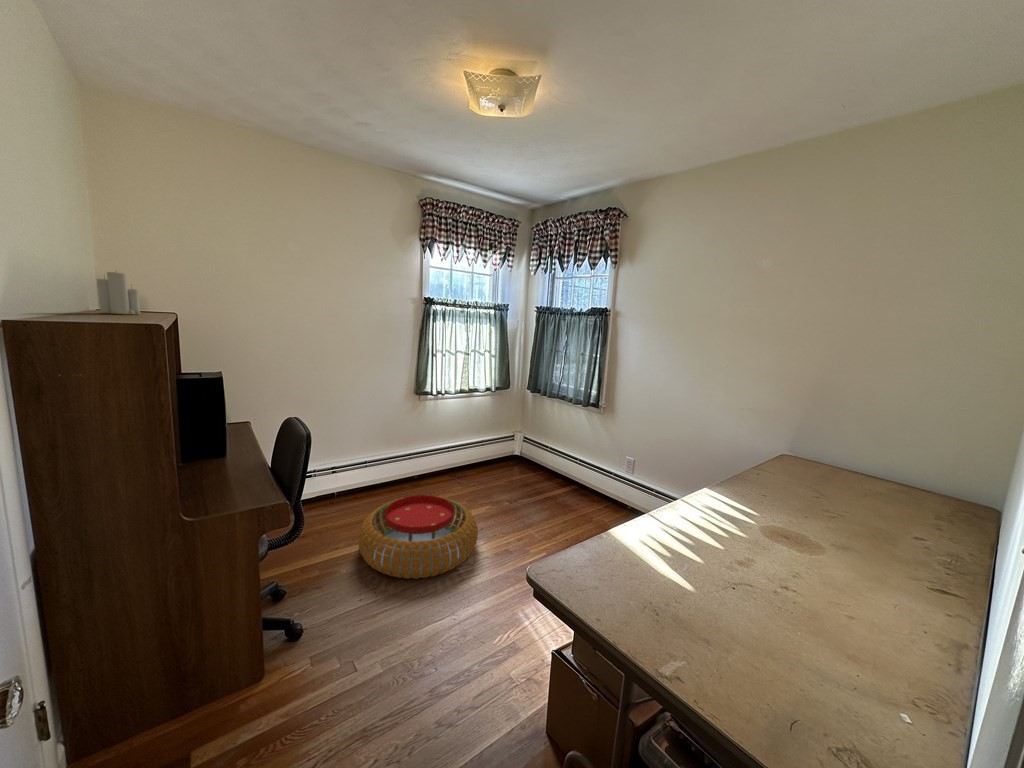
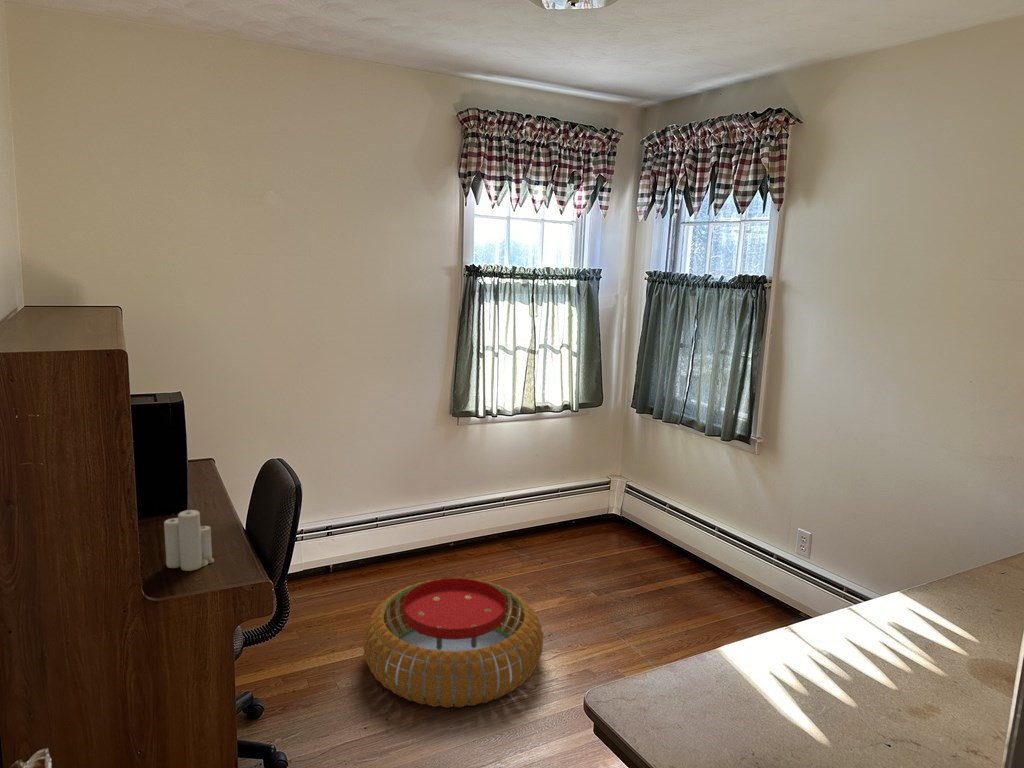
candle: present [97,272,141,314] -> present [164,510,214,571]

